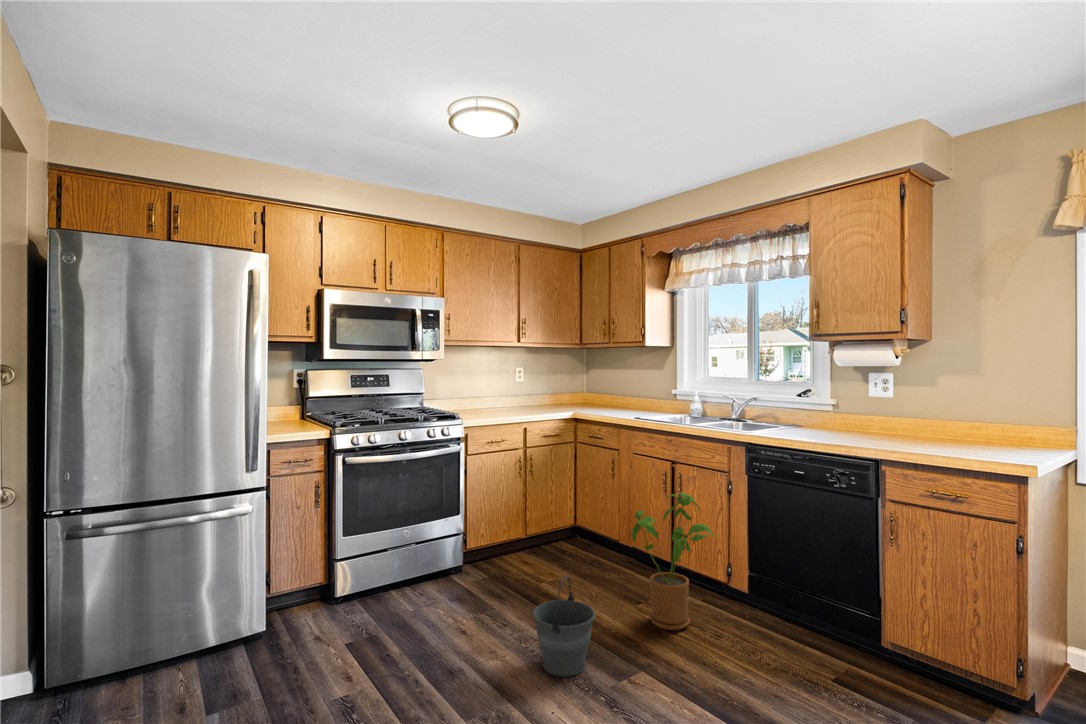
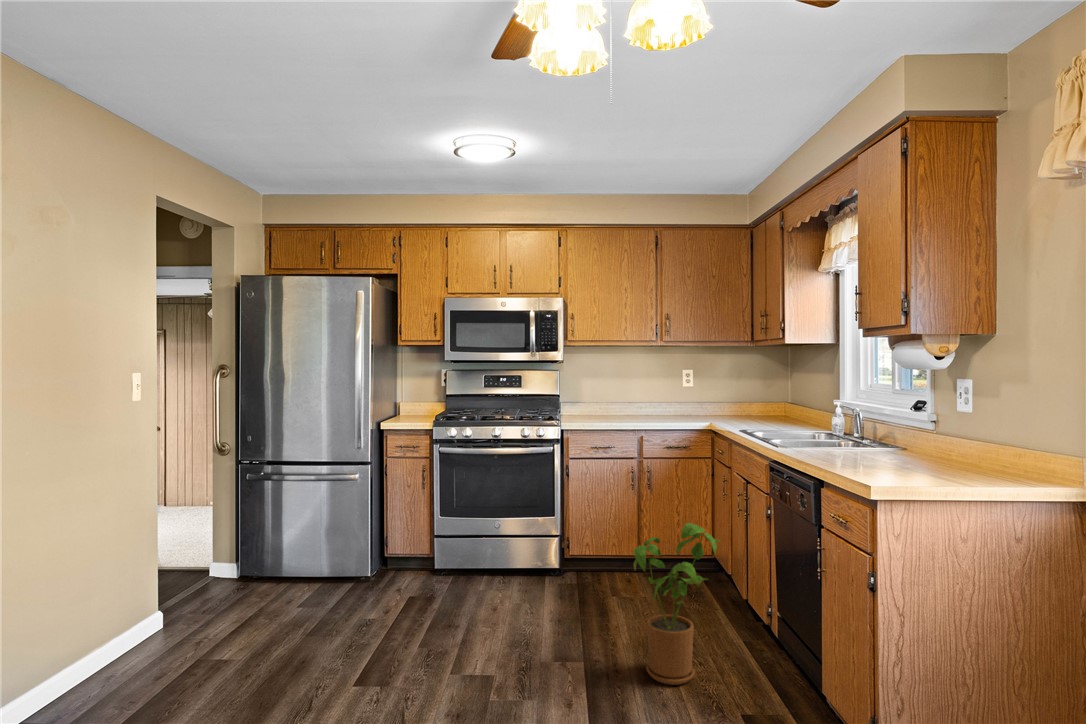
bucket: present [533,577,595,677] -> none [480,584,543,683]

